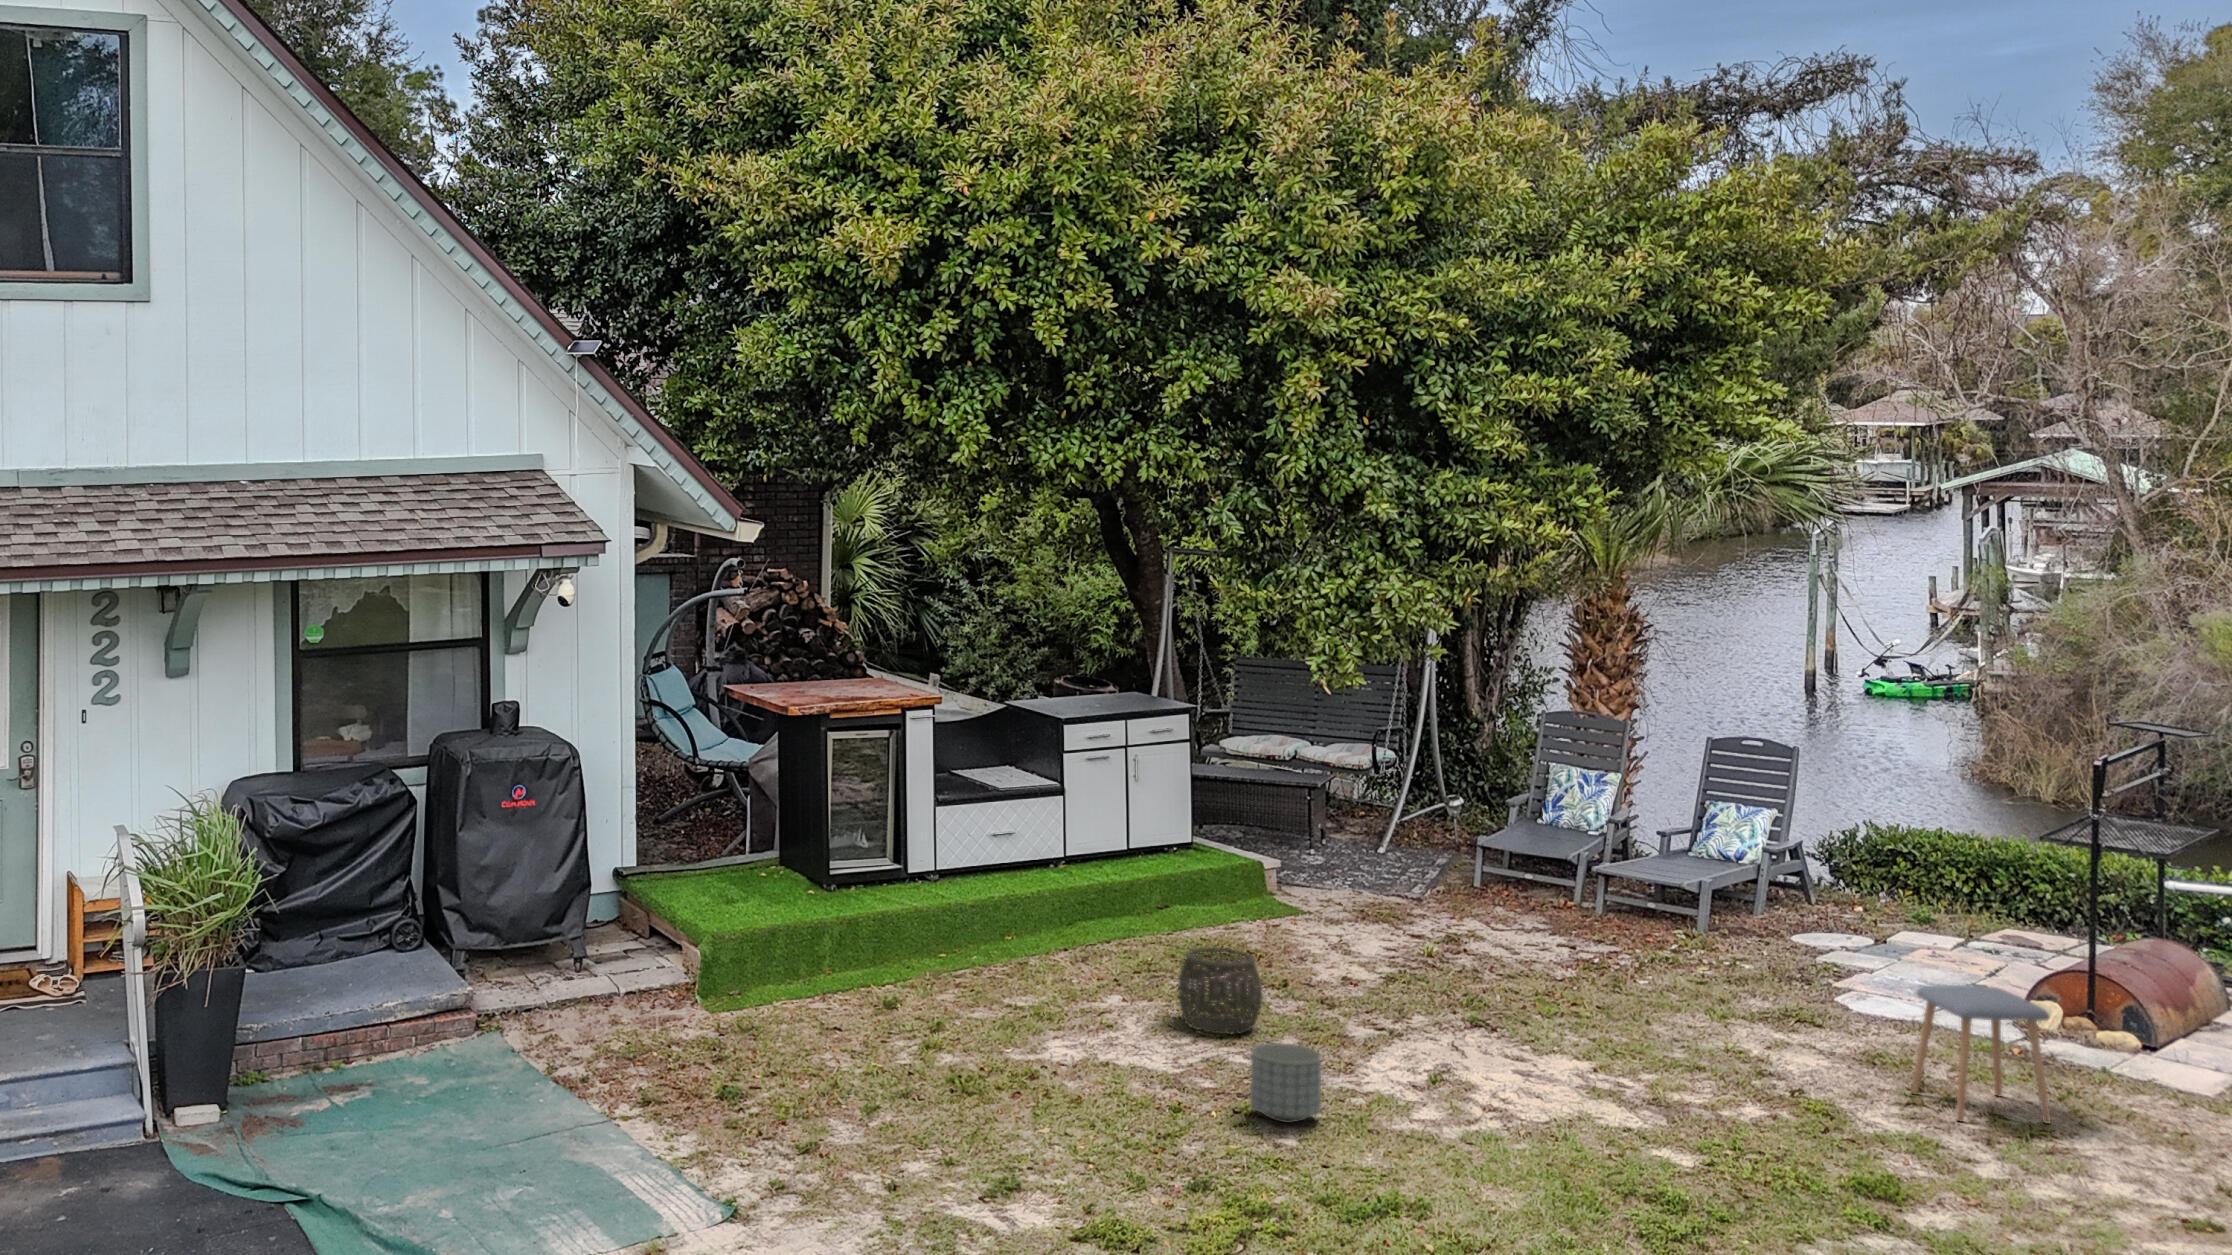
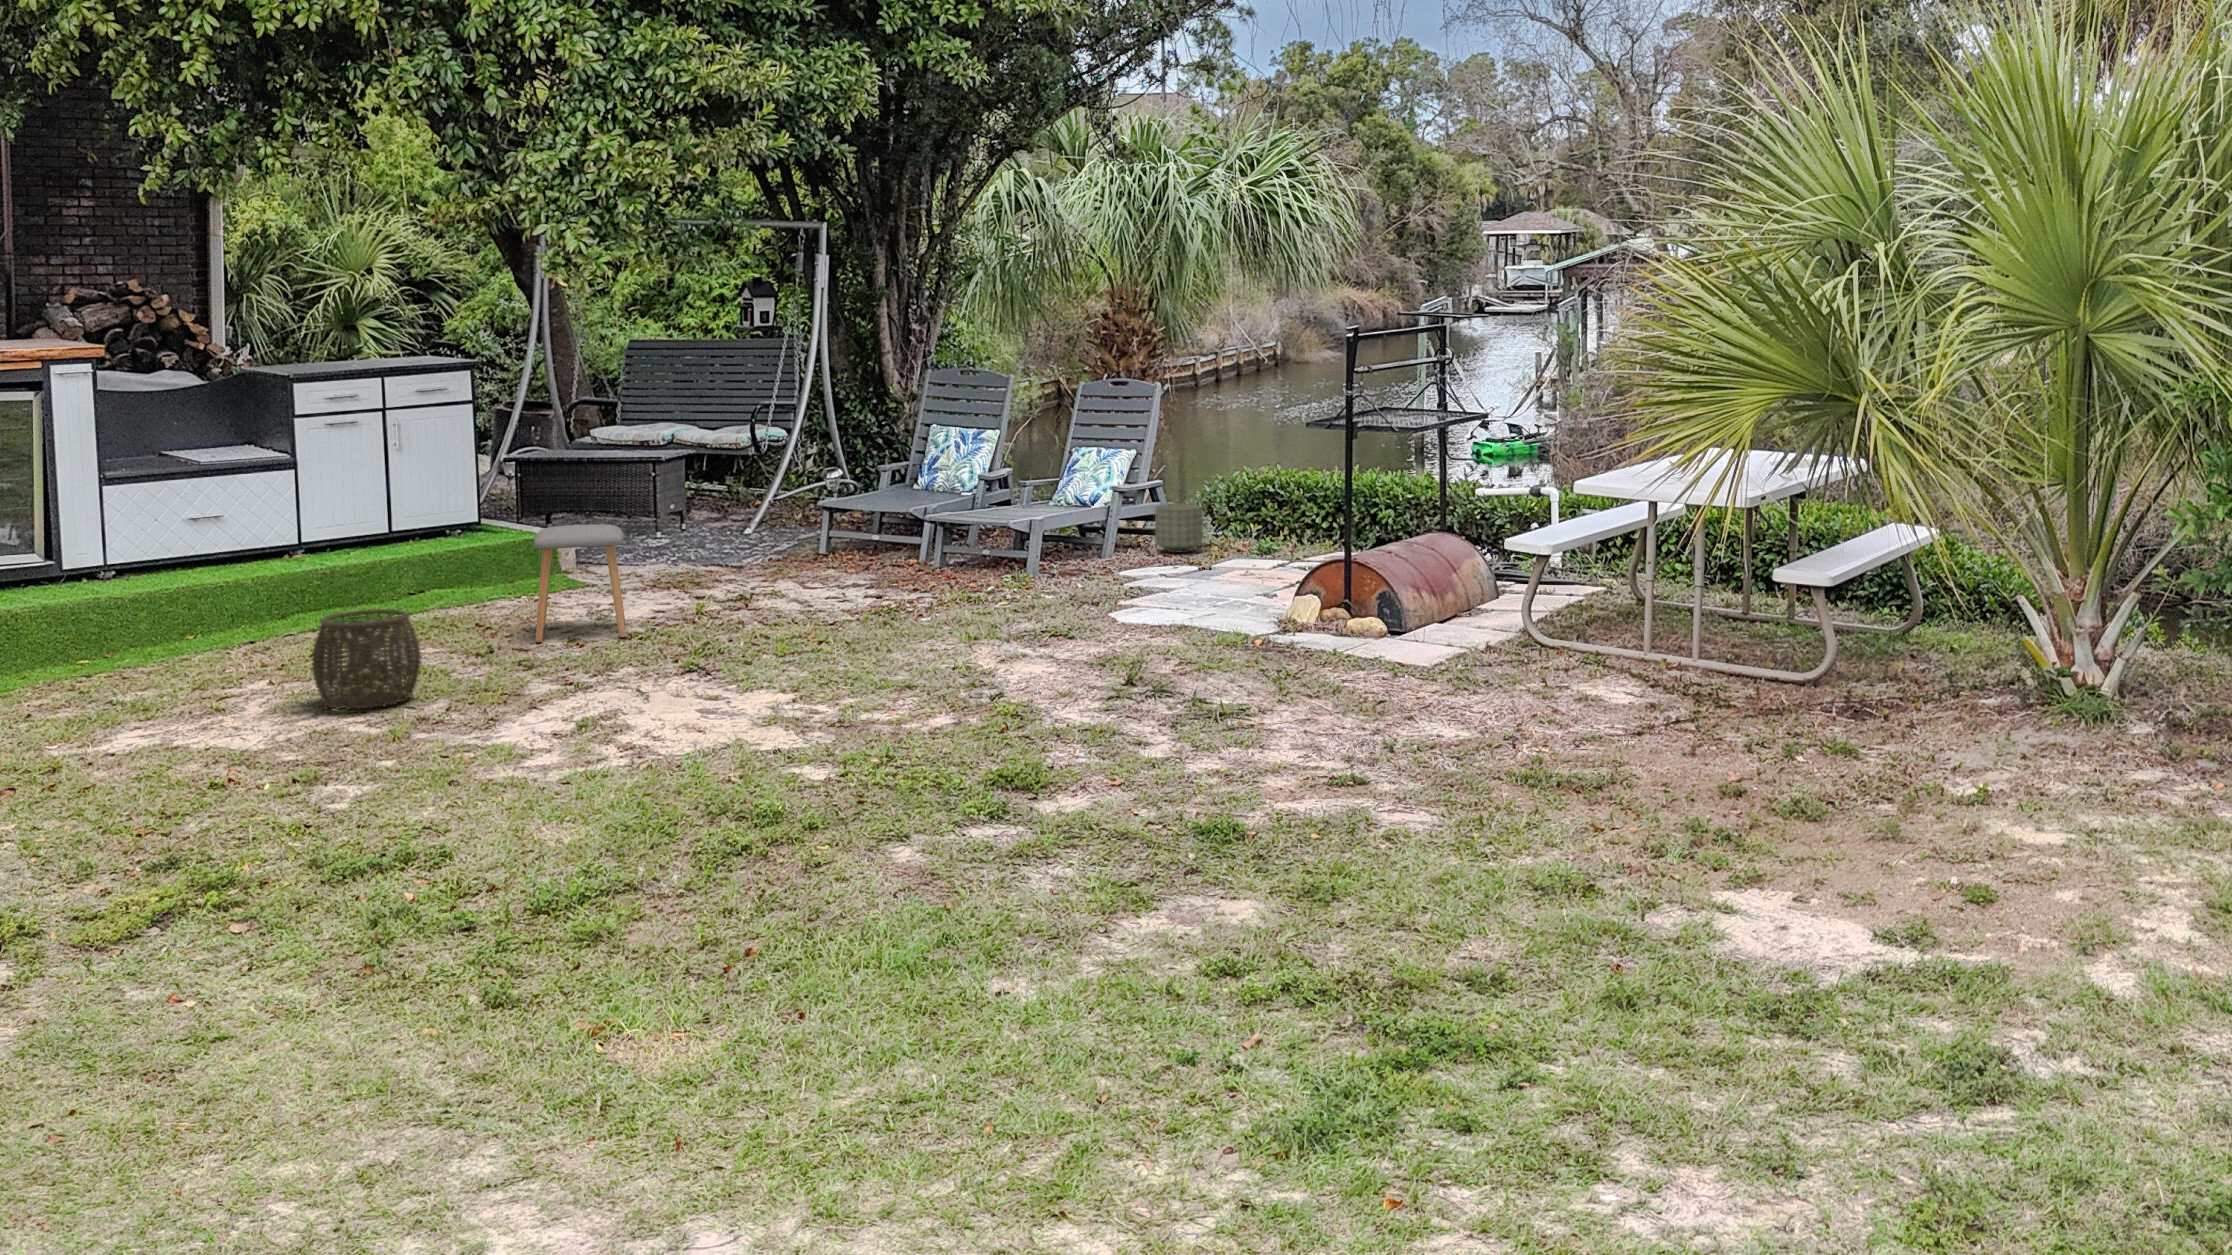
stool: present [1911,985,2050,1123] -> present [534,524,626,644]
planter: present [1250,1043,1321,1123] -> present [1155,504,1203,553]

